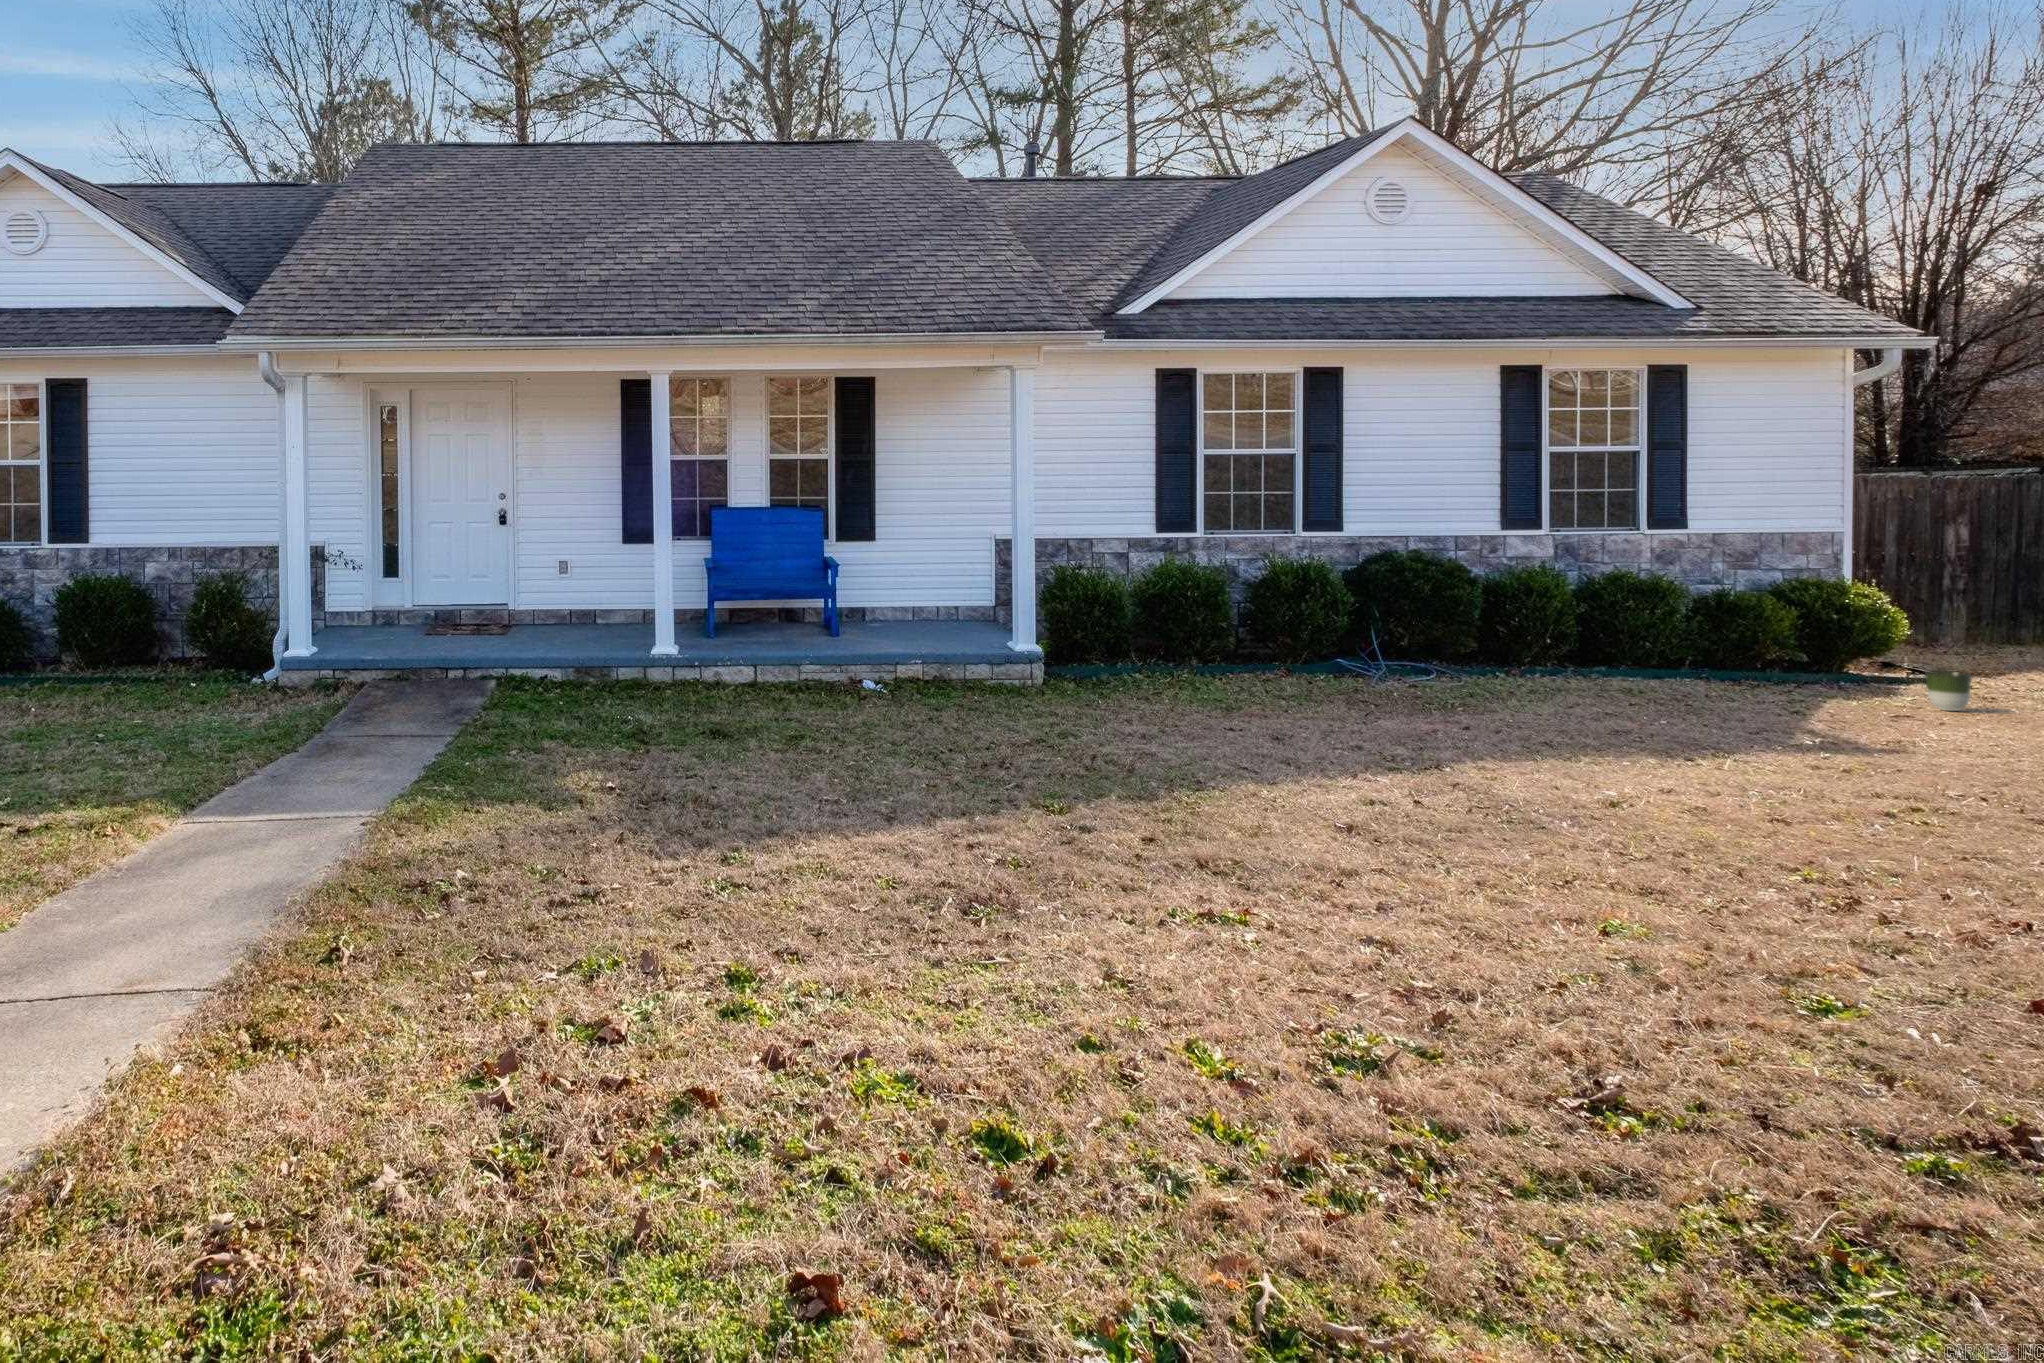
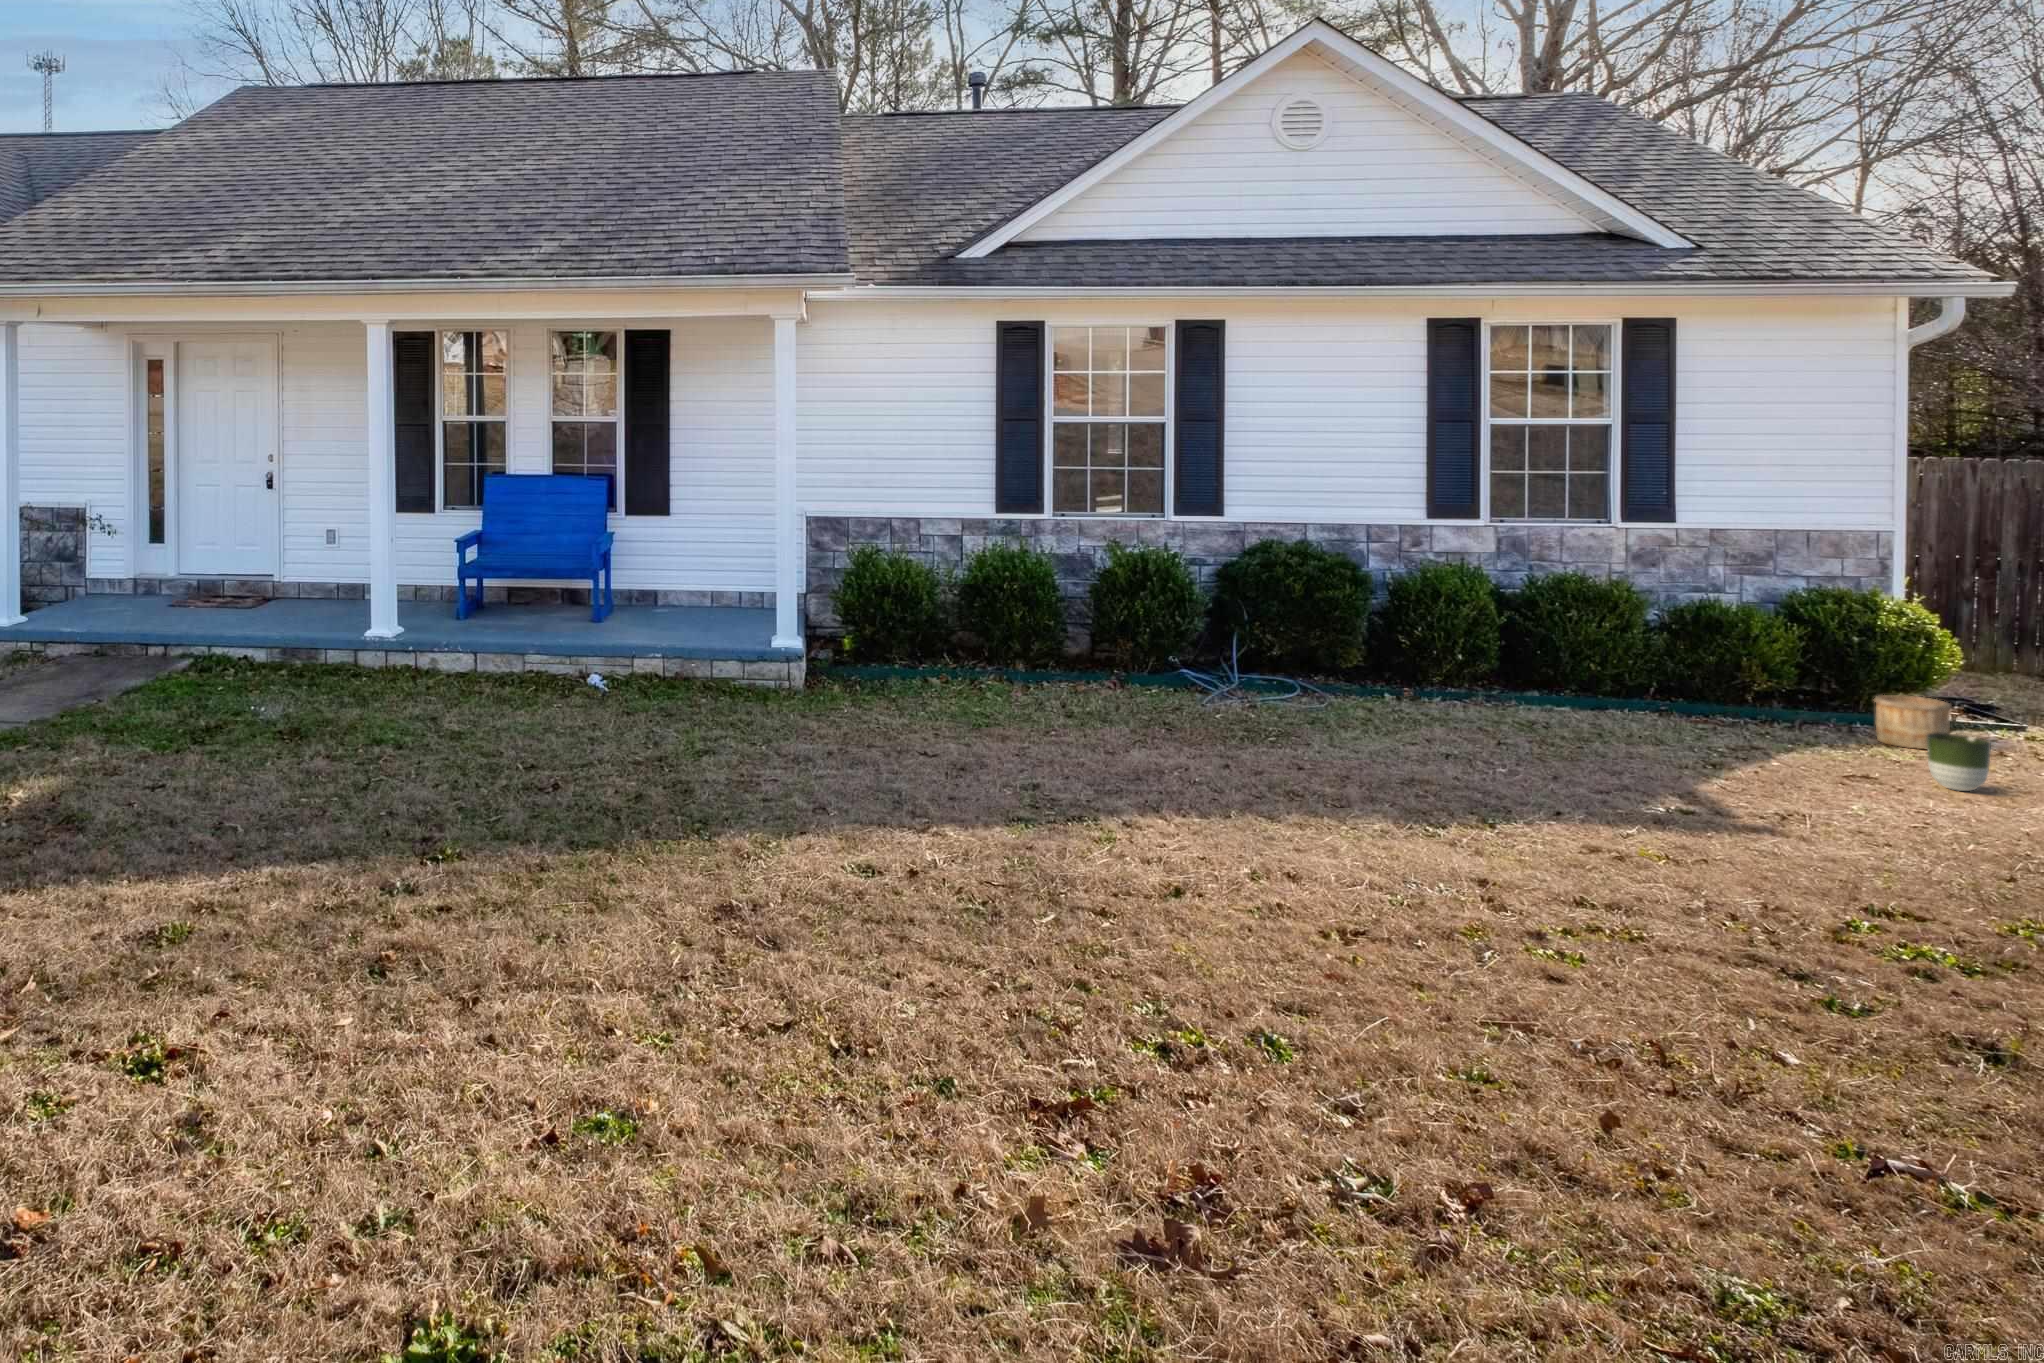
wooden bucket: none [1858,651,1914,690] -> present [1874,695,1951,749]

